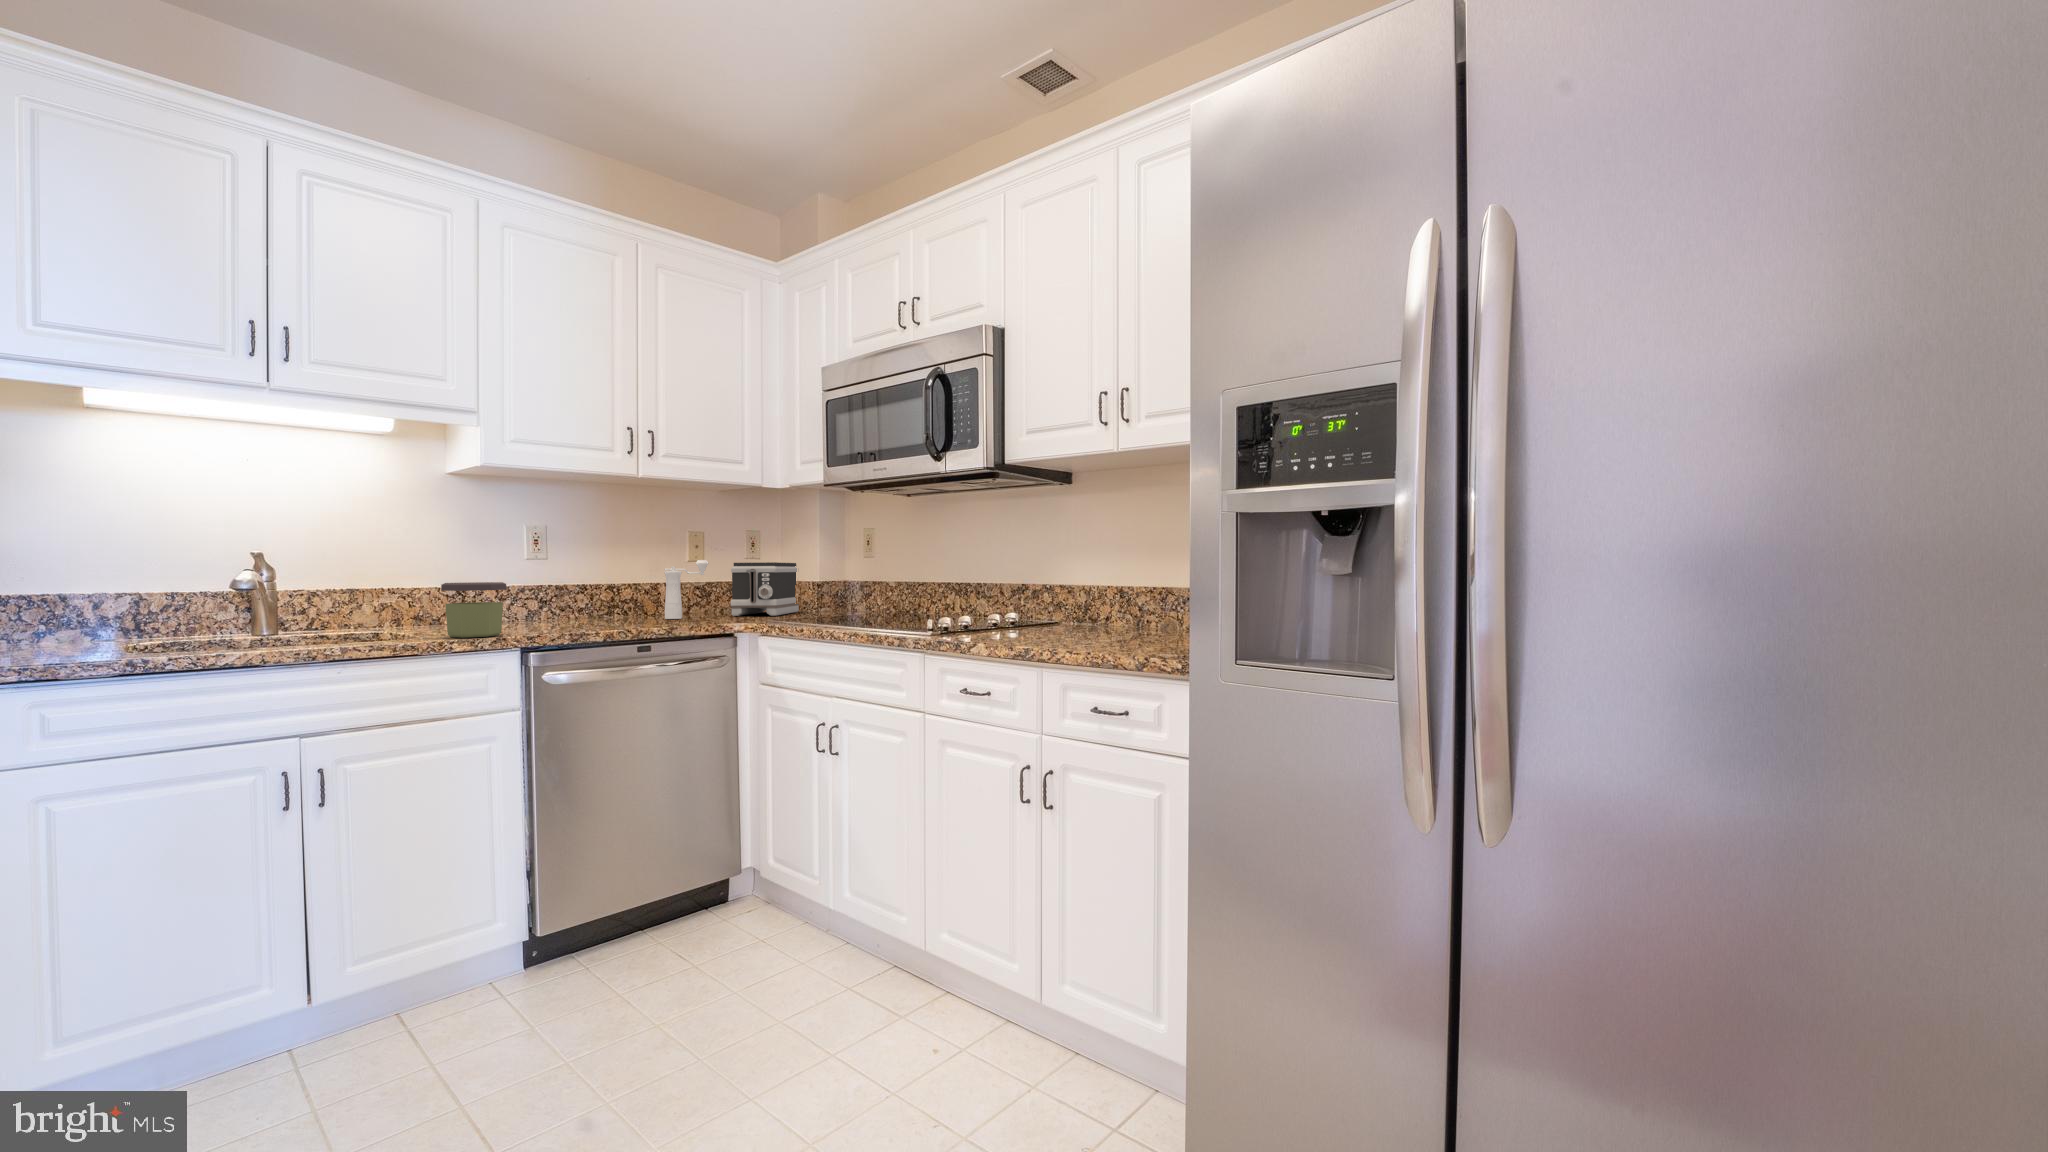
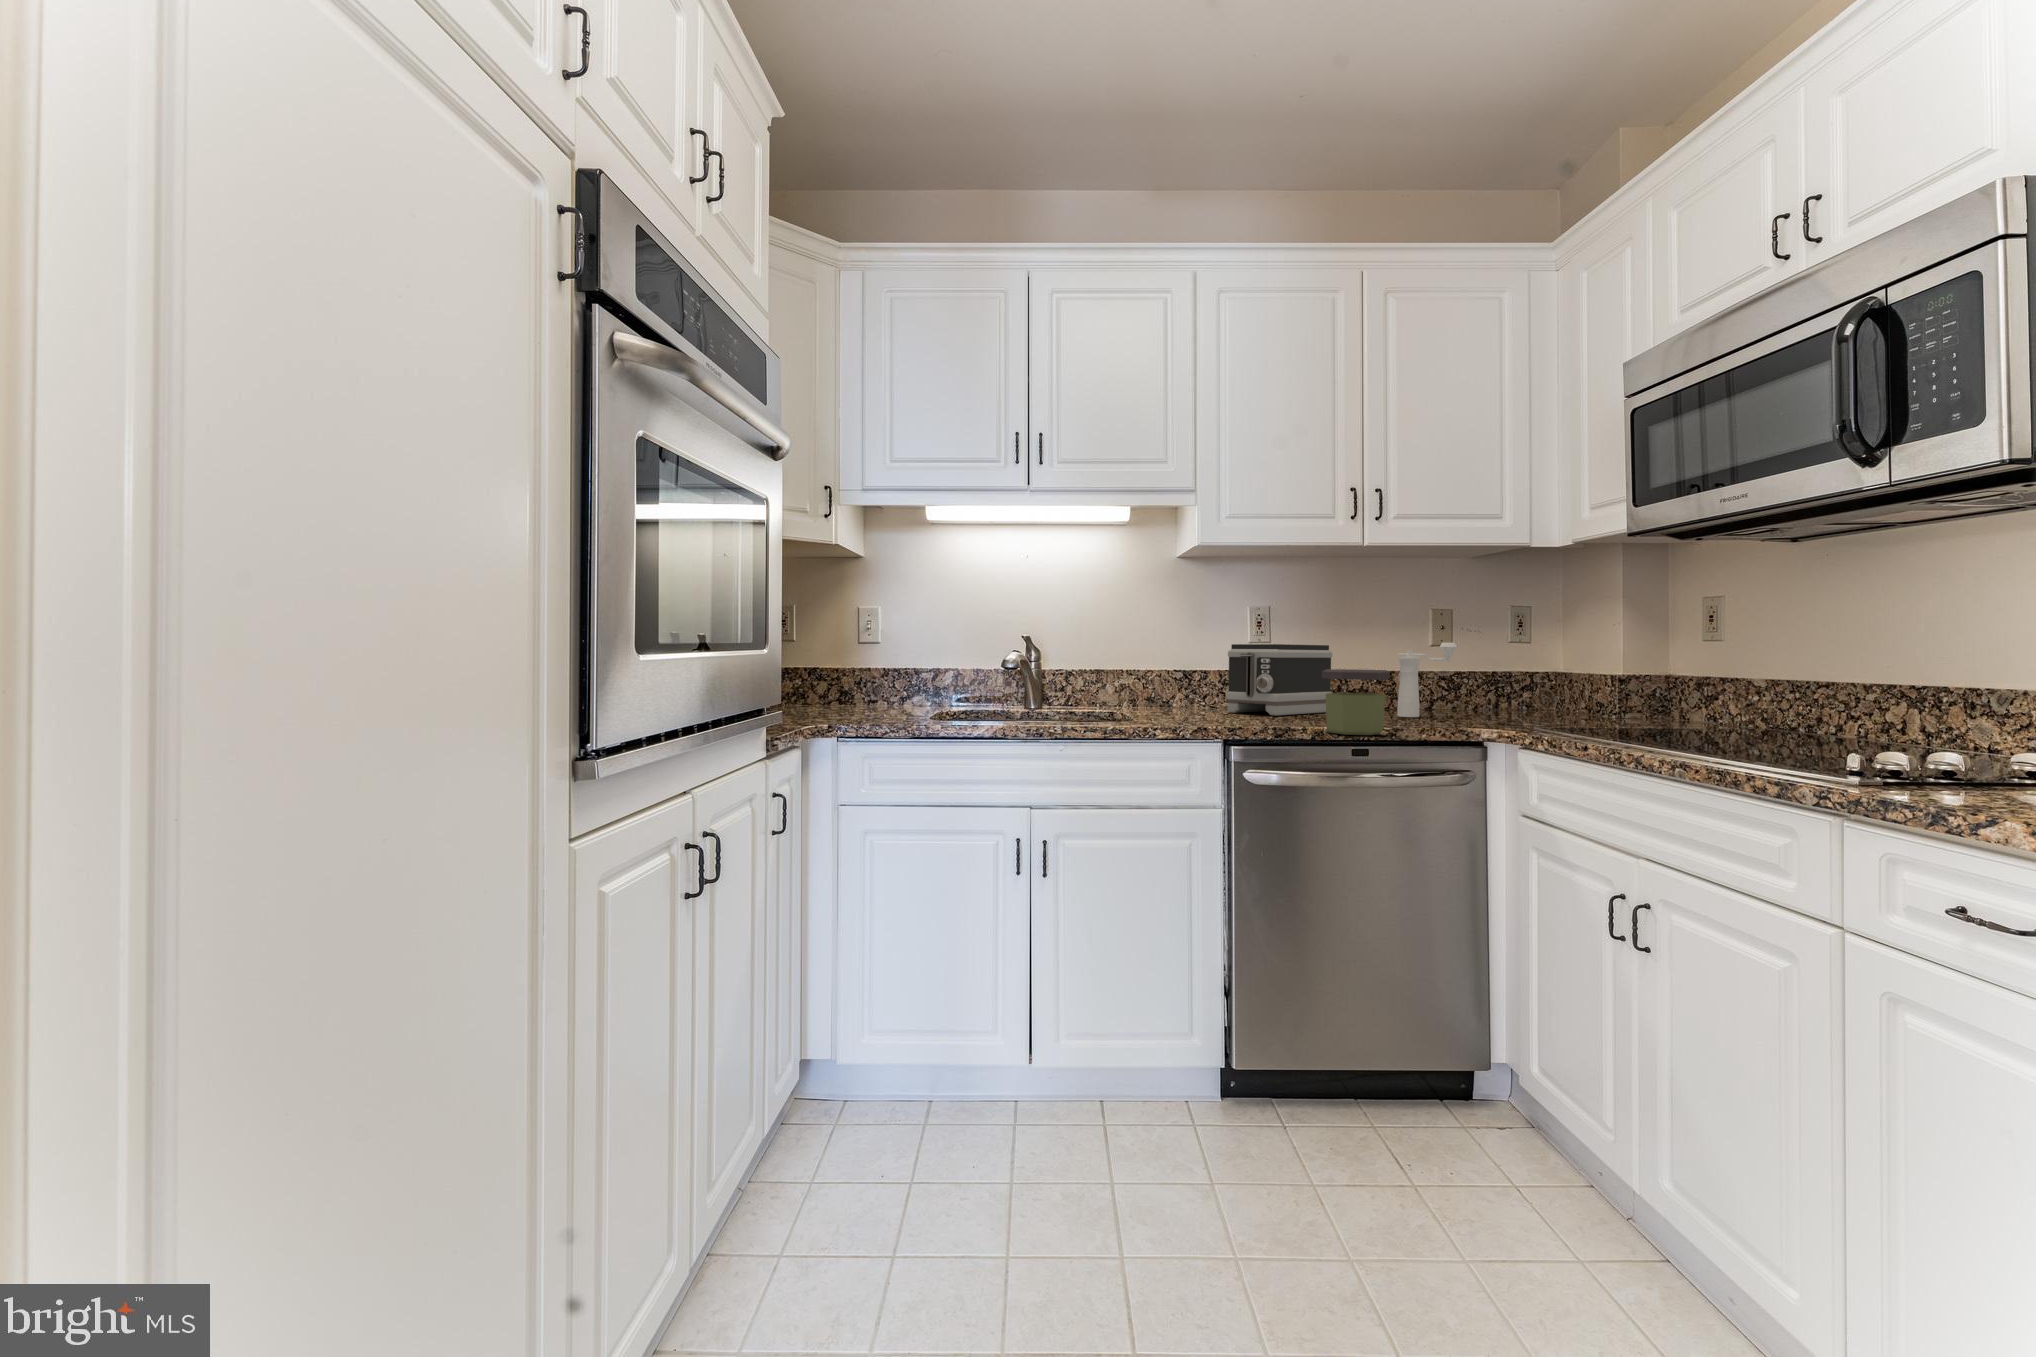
toaster: present [731,562,799,616] -> present [1226,644,1332,716]
jar: present [441,582,506,638] -> present [1322,669,1390,735]

